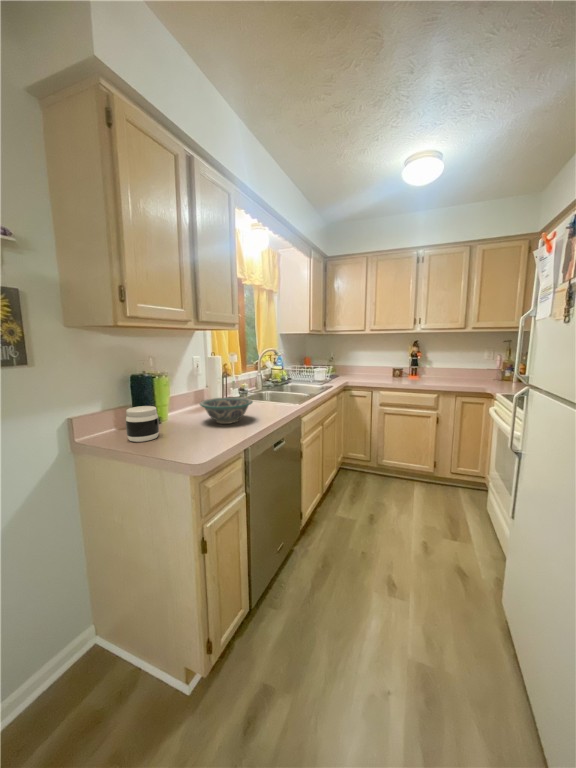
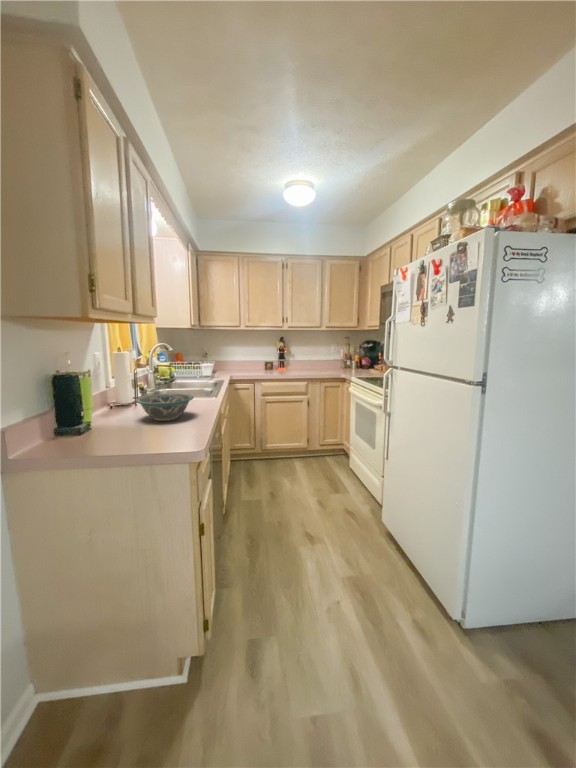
jar: present [126,406,159,442] -> none [72,408,112,449]

